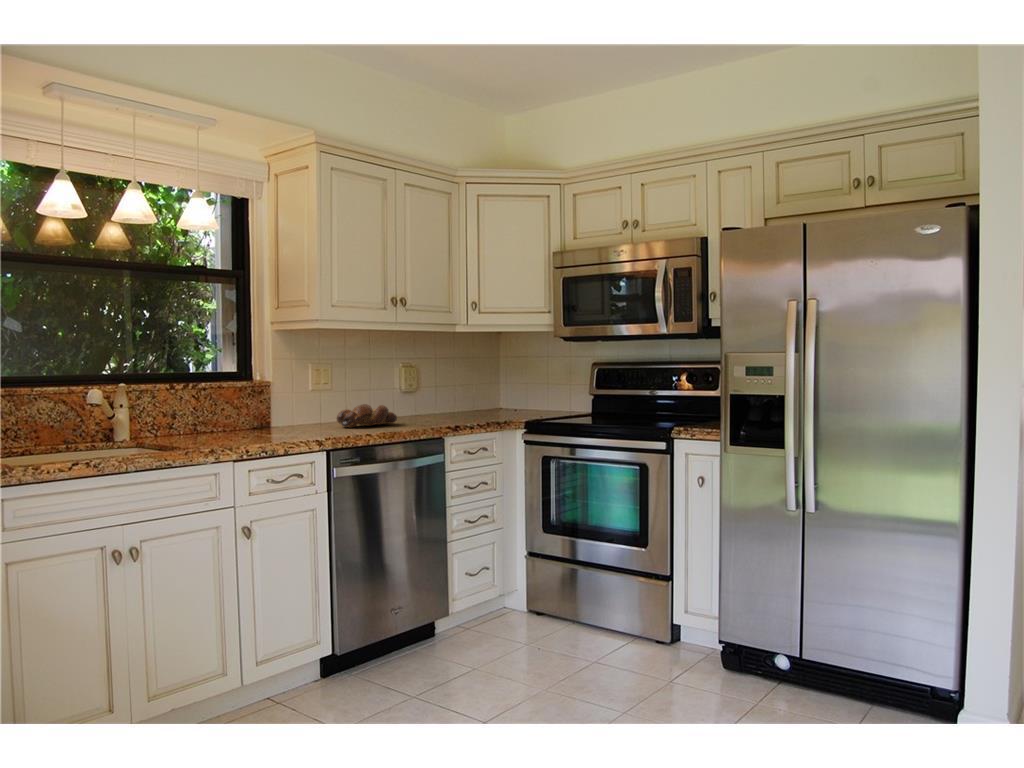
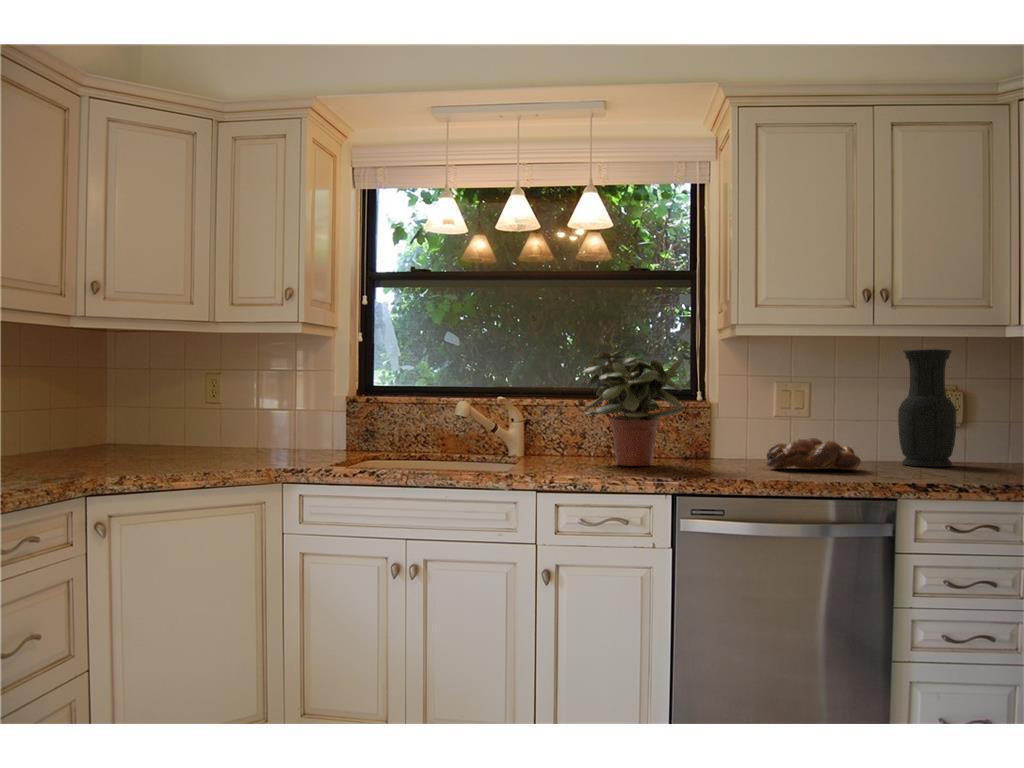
potted plant: none [200,342,299,436] -> present [583,350,685,466]
vase: none [388,343,422,418] -> present [898,349,956,467]

